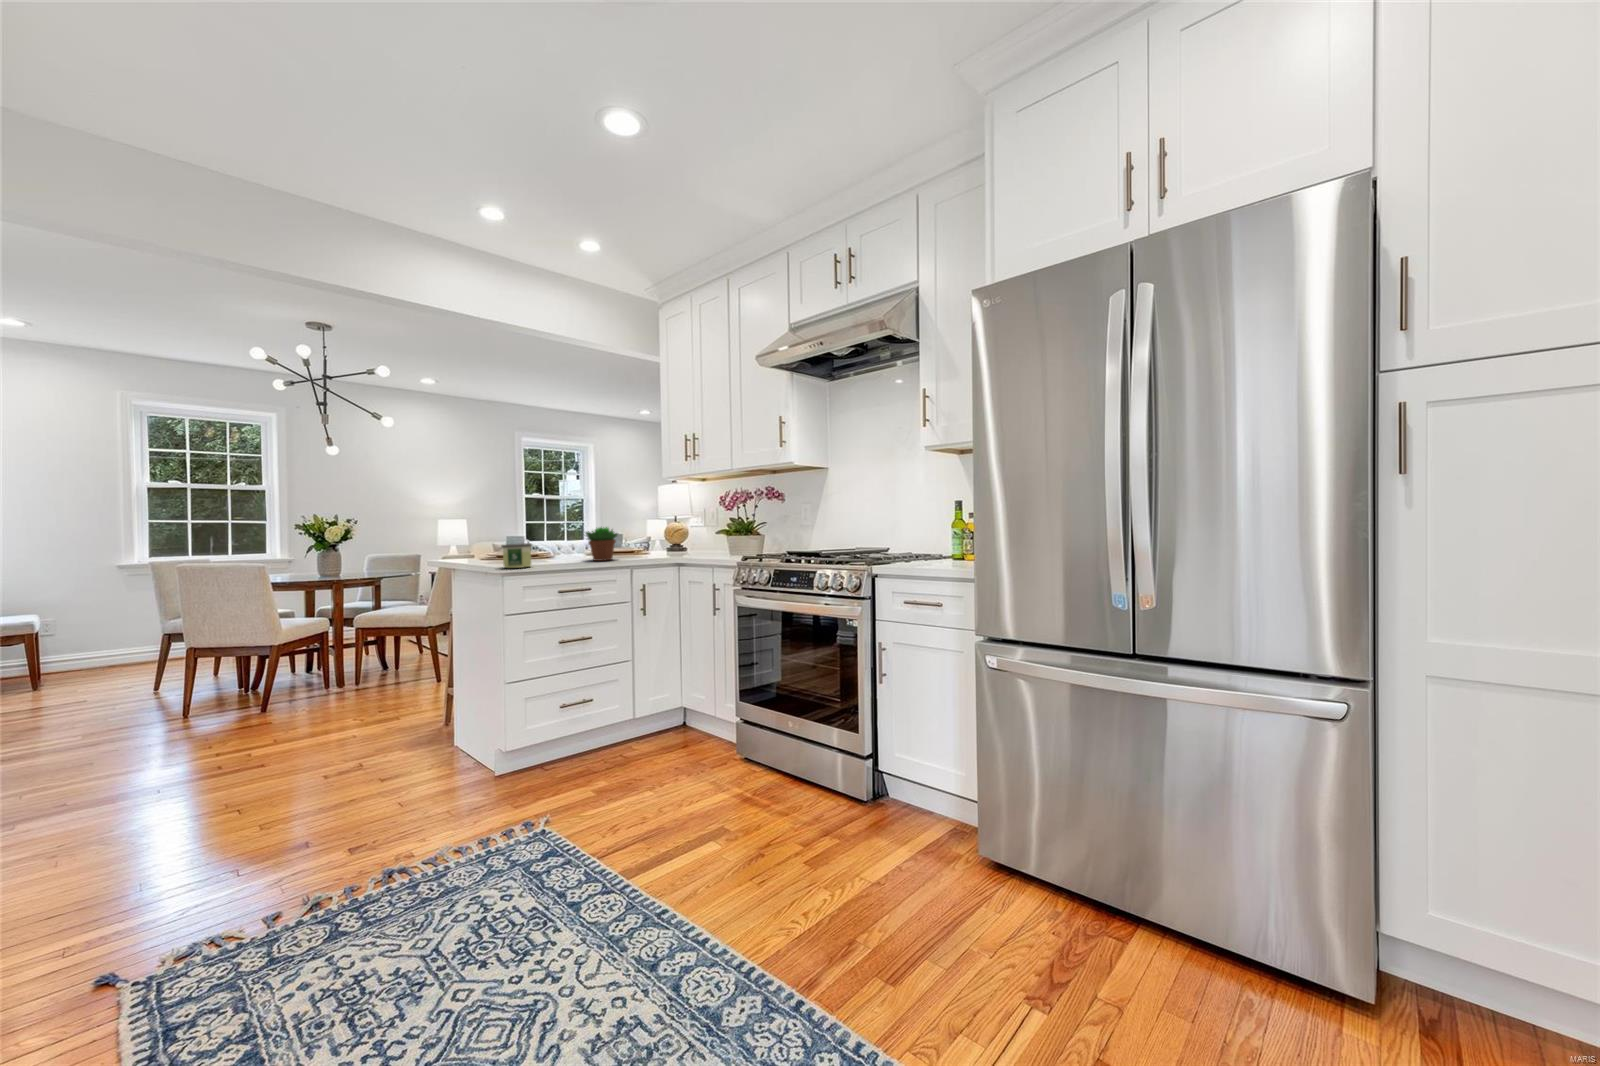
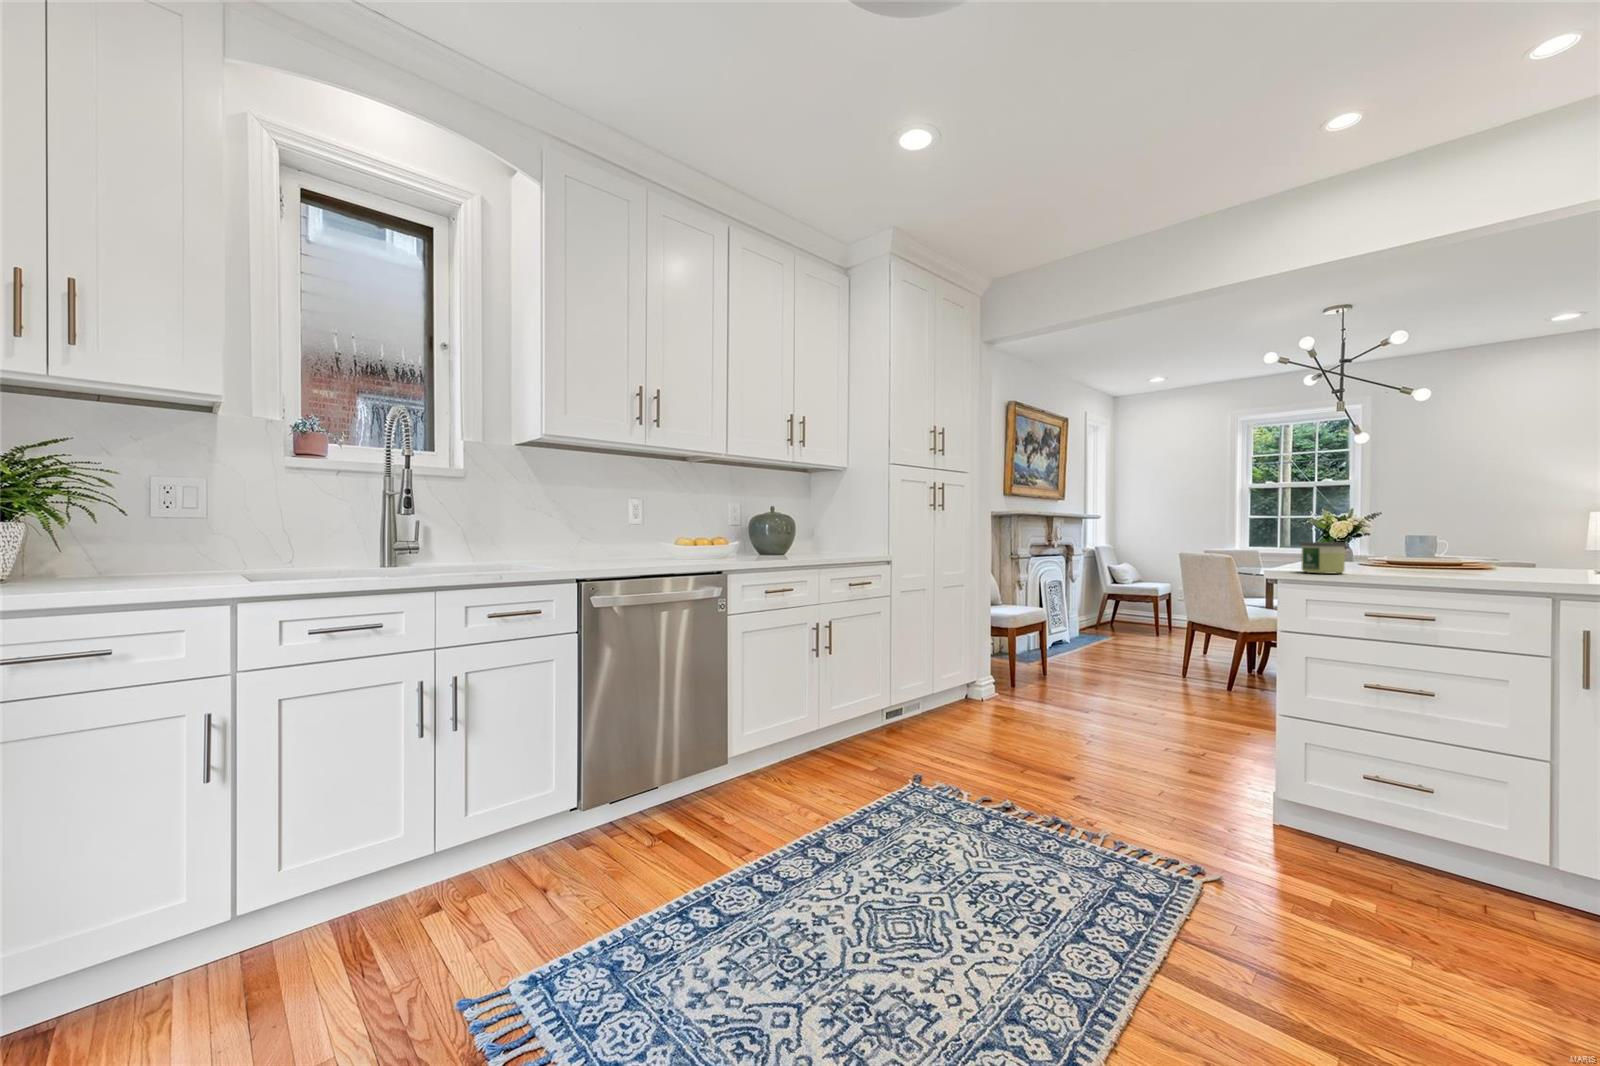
succulent plant: present [586,527,618,561] -> none [1455,522,1539,581]

